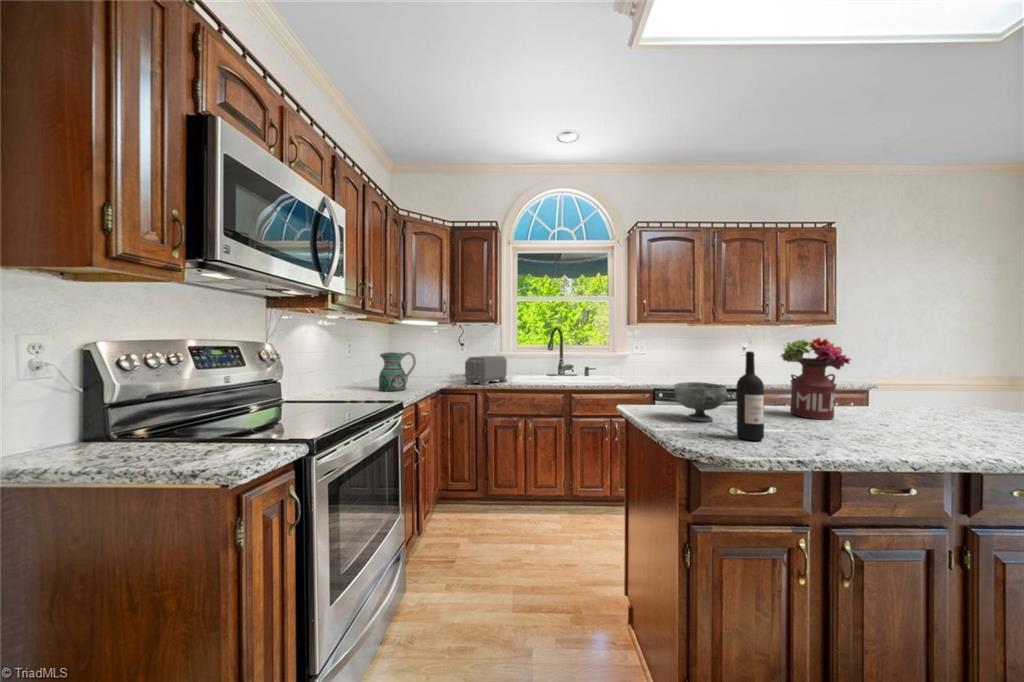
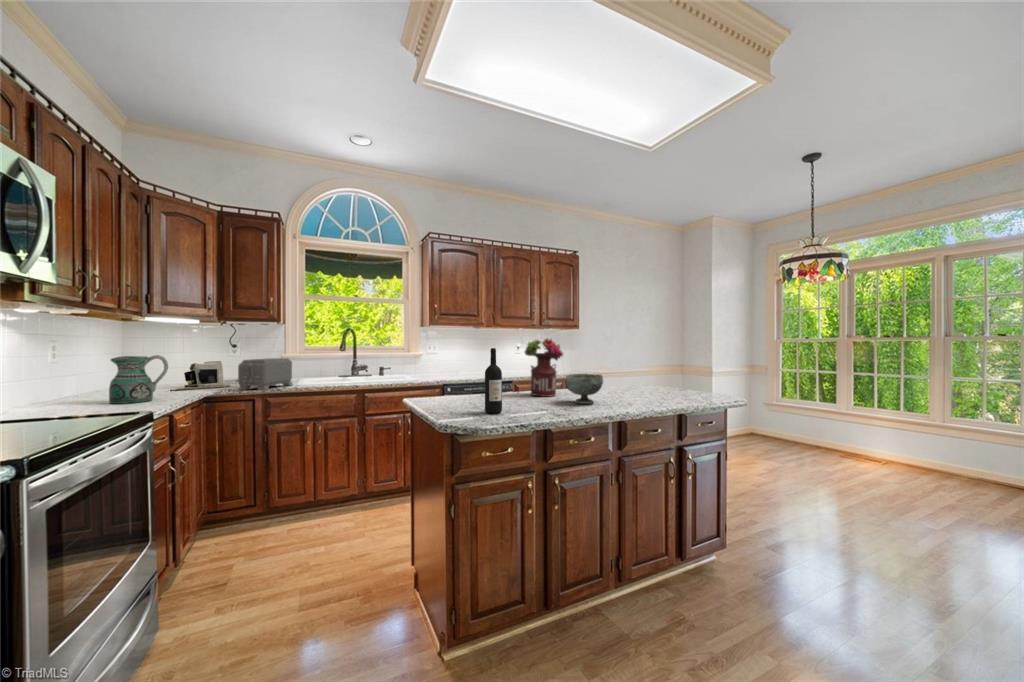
coffee maker: none [418,357,460,381] -> present [172,361,230,391]
bowl: present [674,382,727,422] -> present [566,374,603,404]

